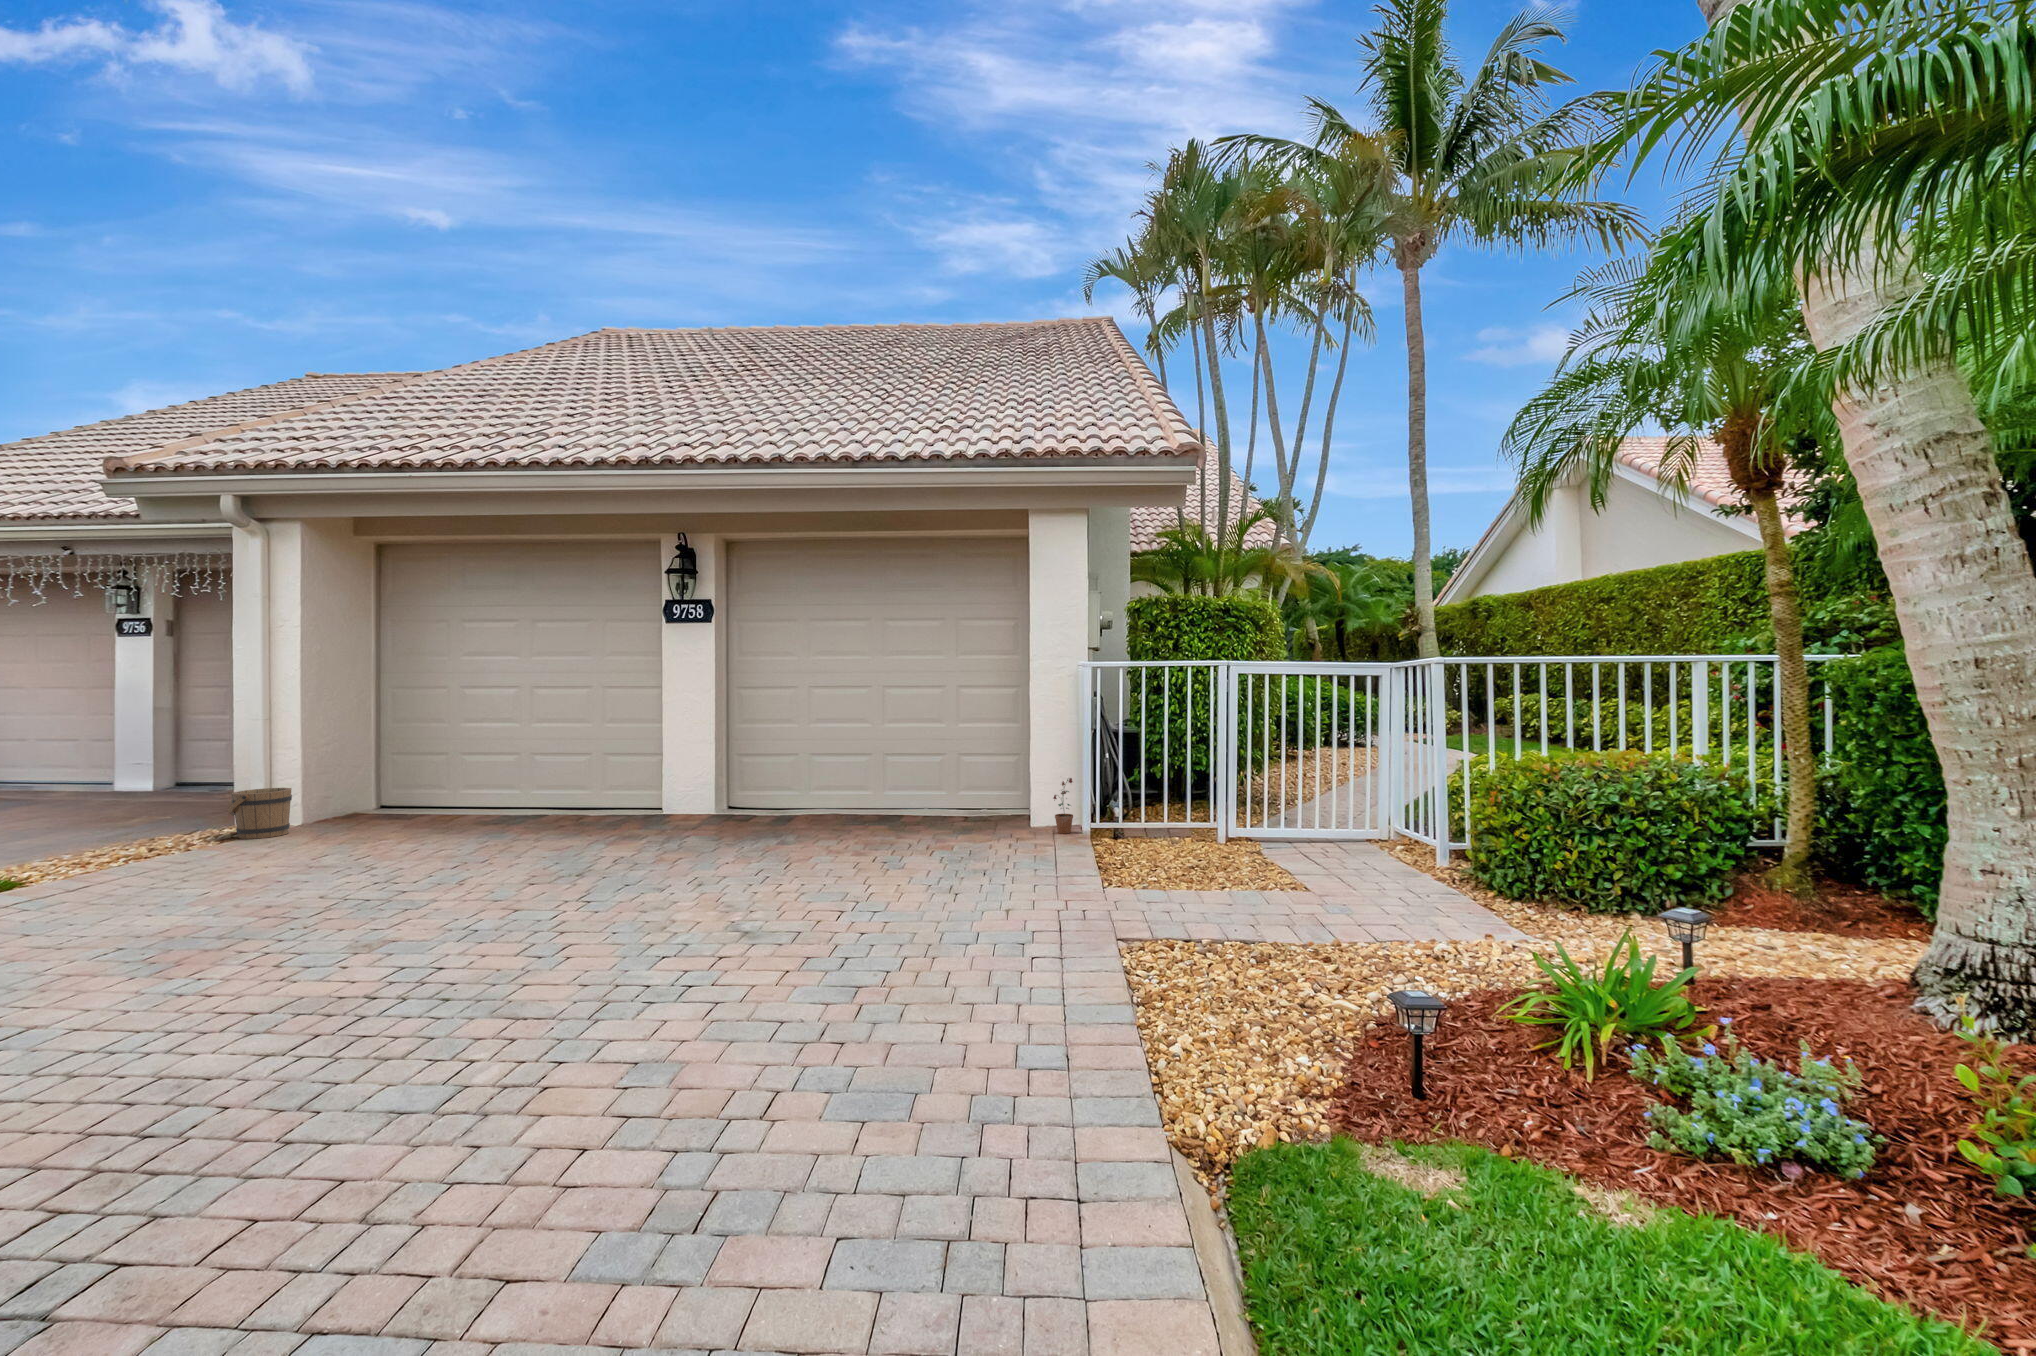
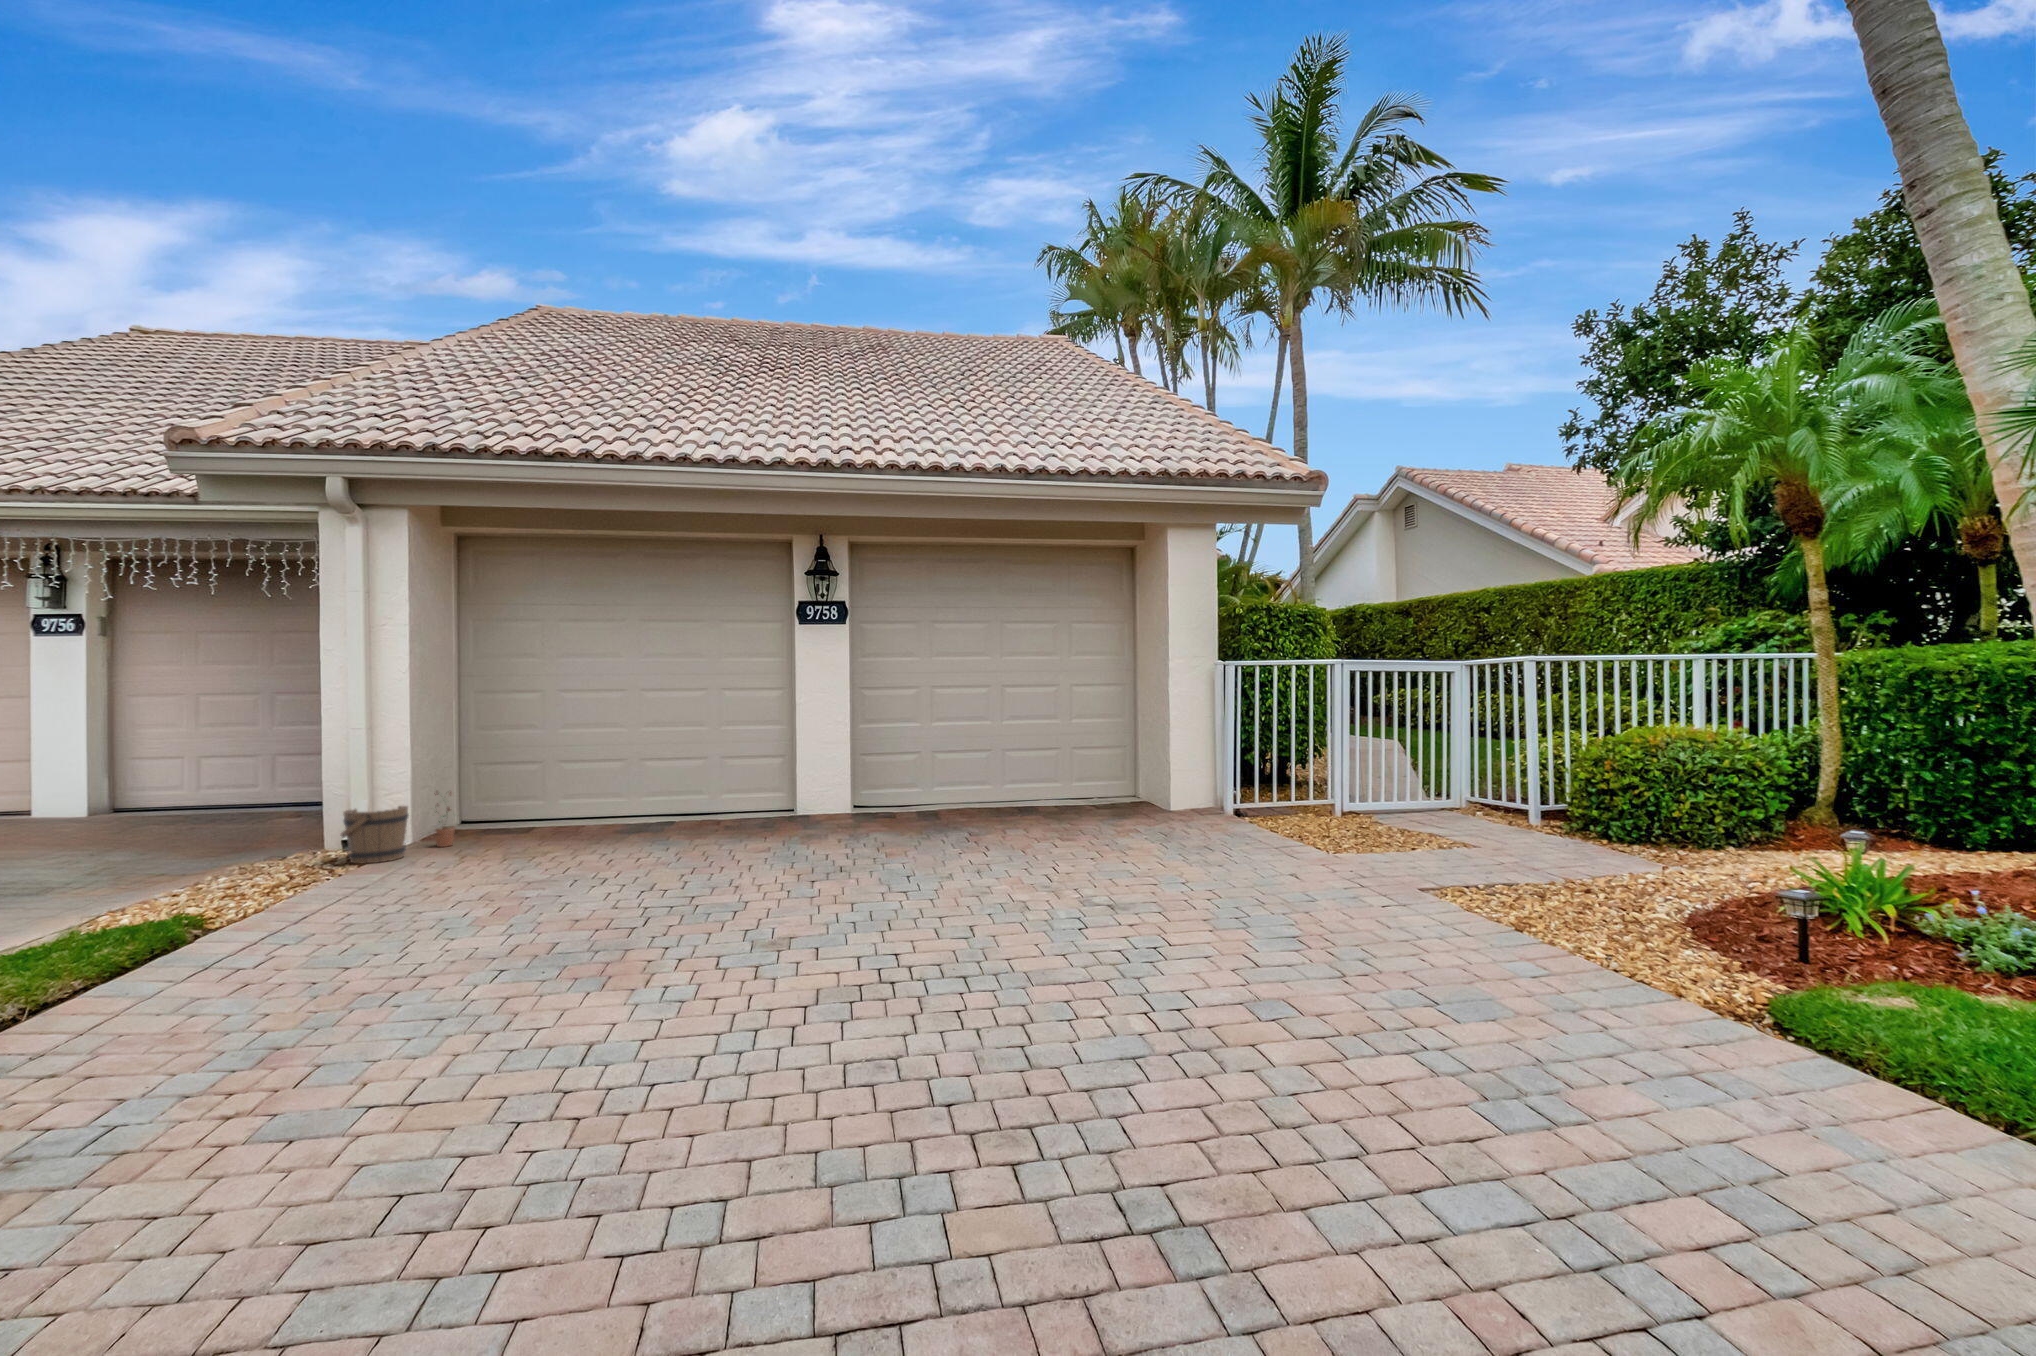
potted plant: present [1053,778,1073,834] -> present [435,792,455,847]

